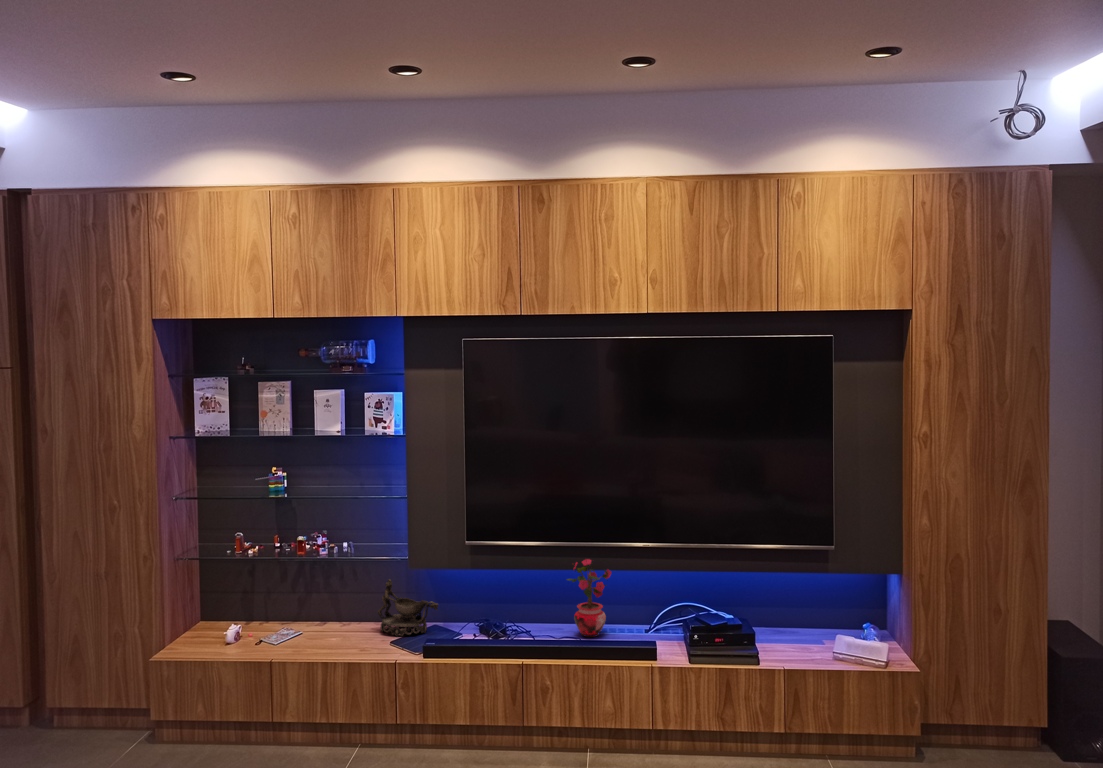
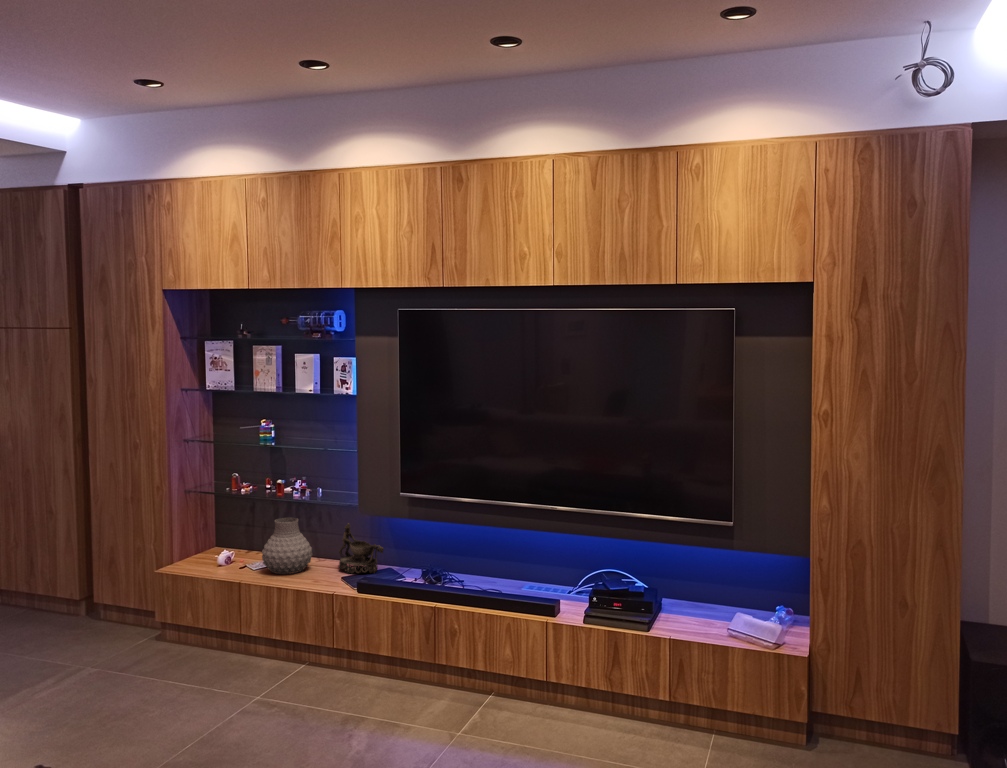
potted plant: present [567,559,612,637] -> none [490,512,533,590]
vase: none [290,579,348,645] -> present [262,518,312,574]

